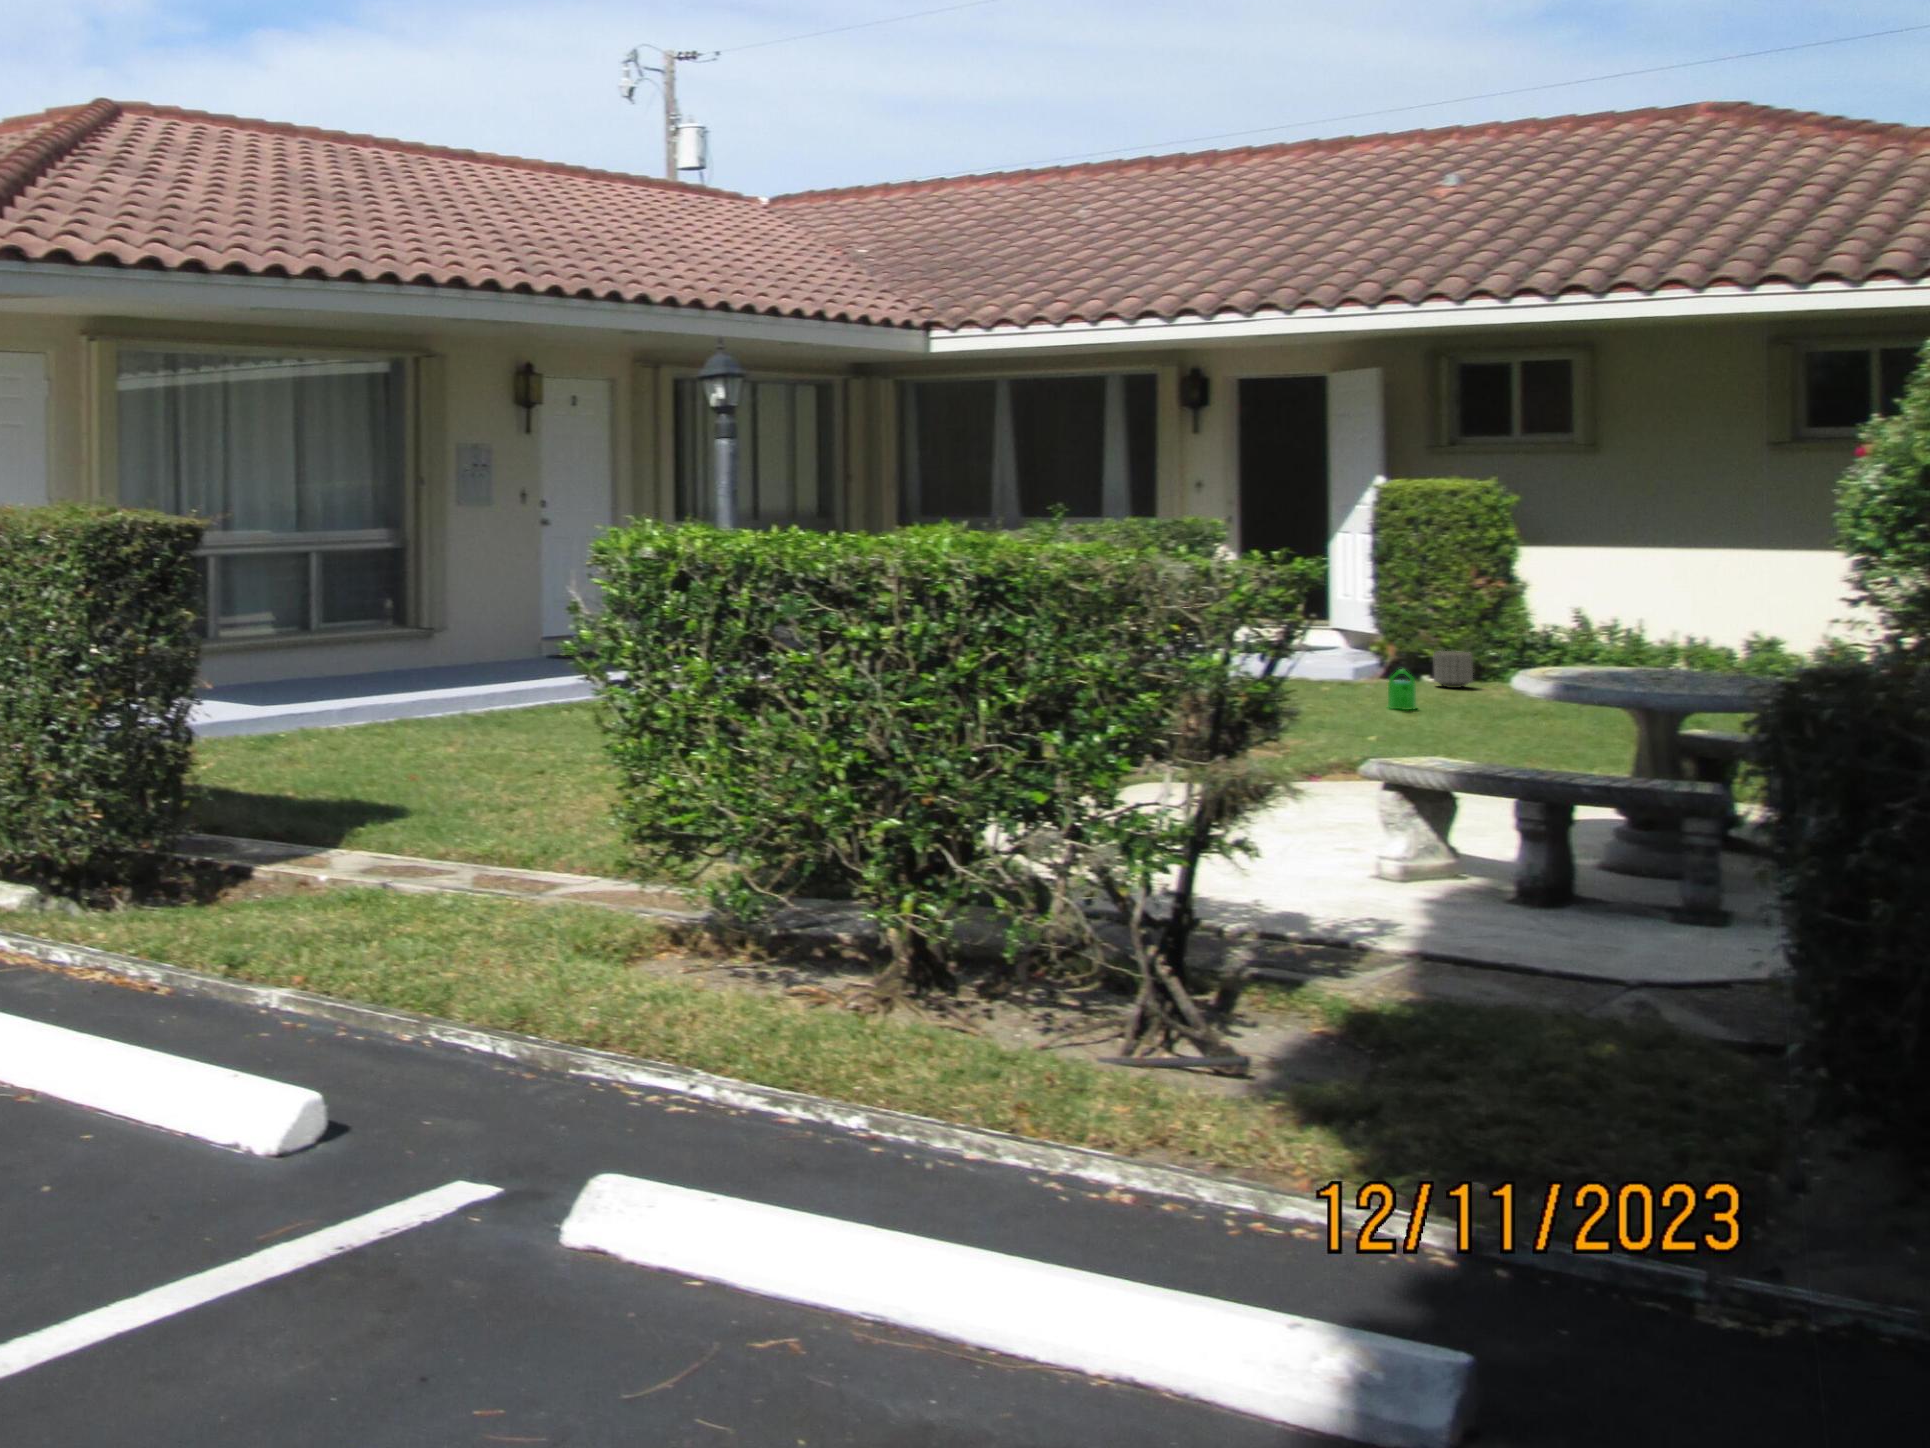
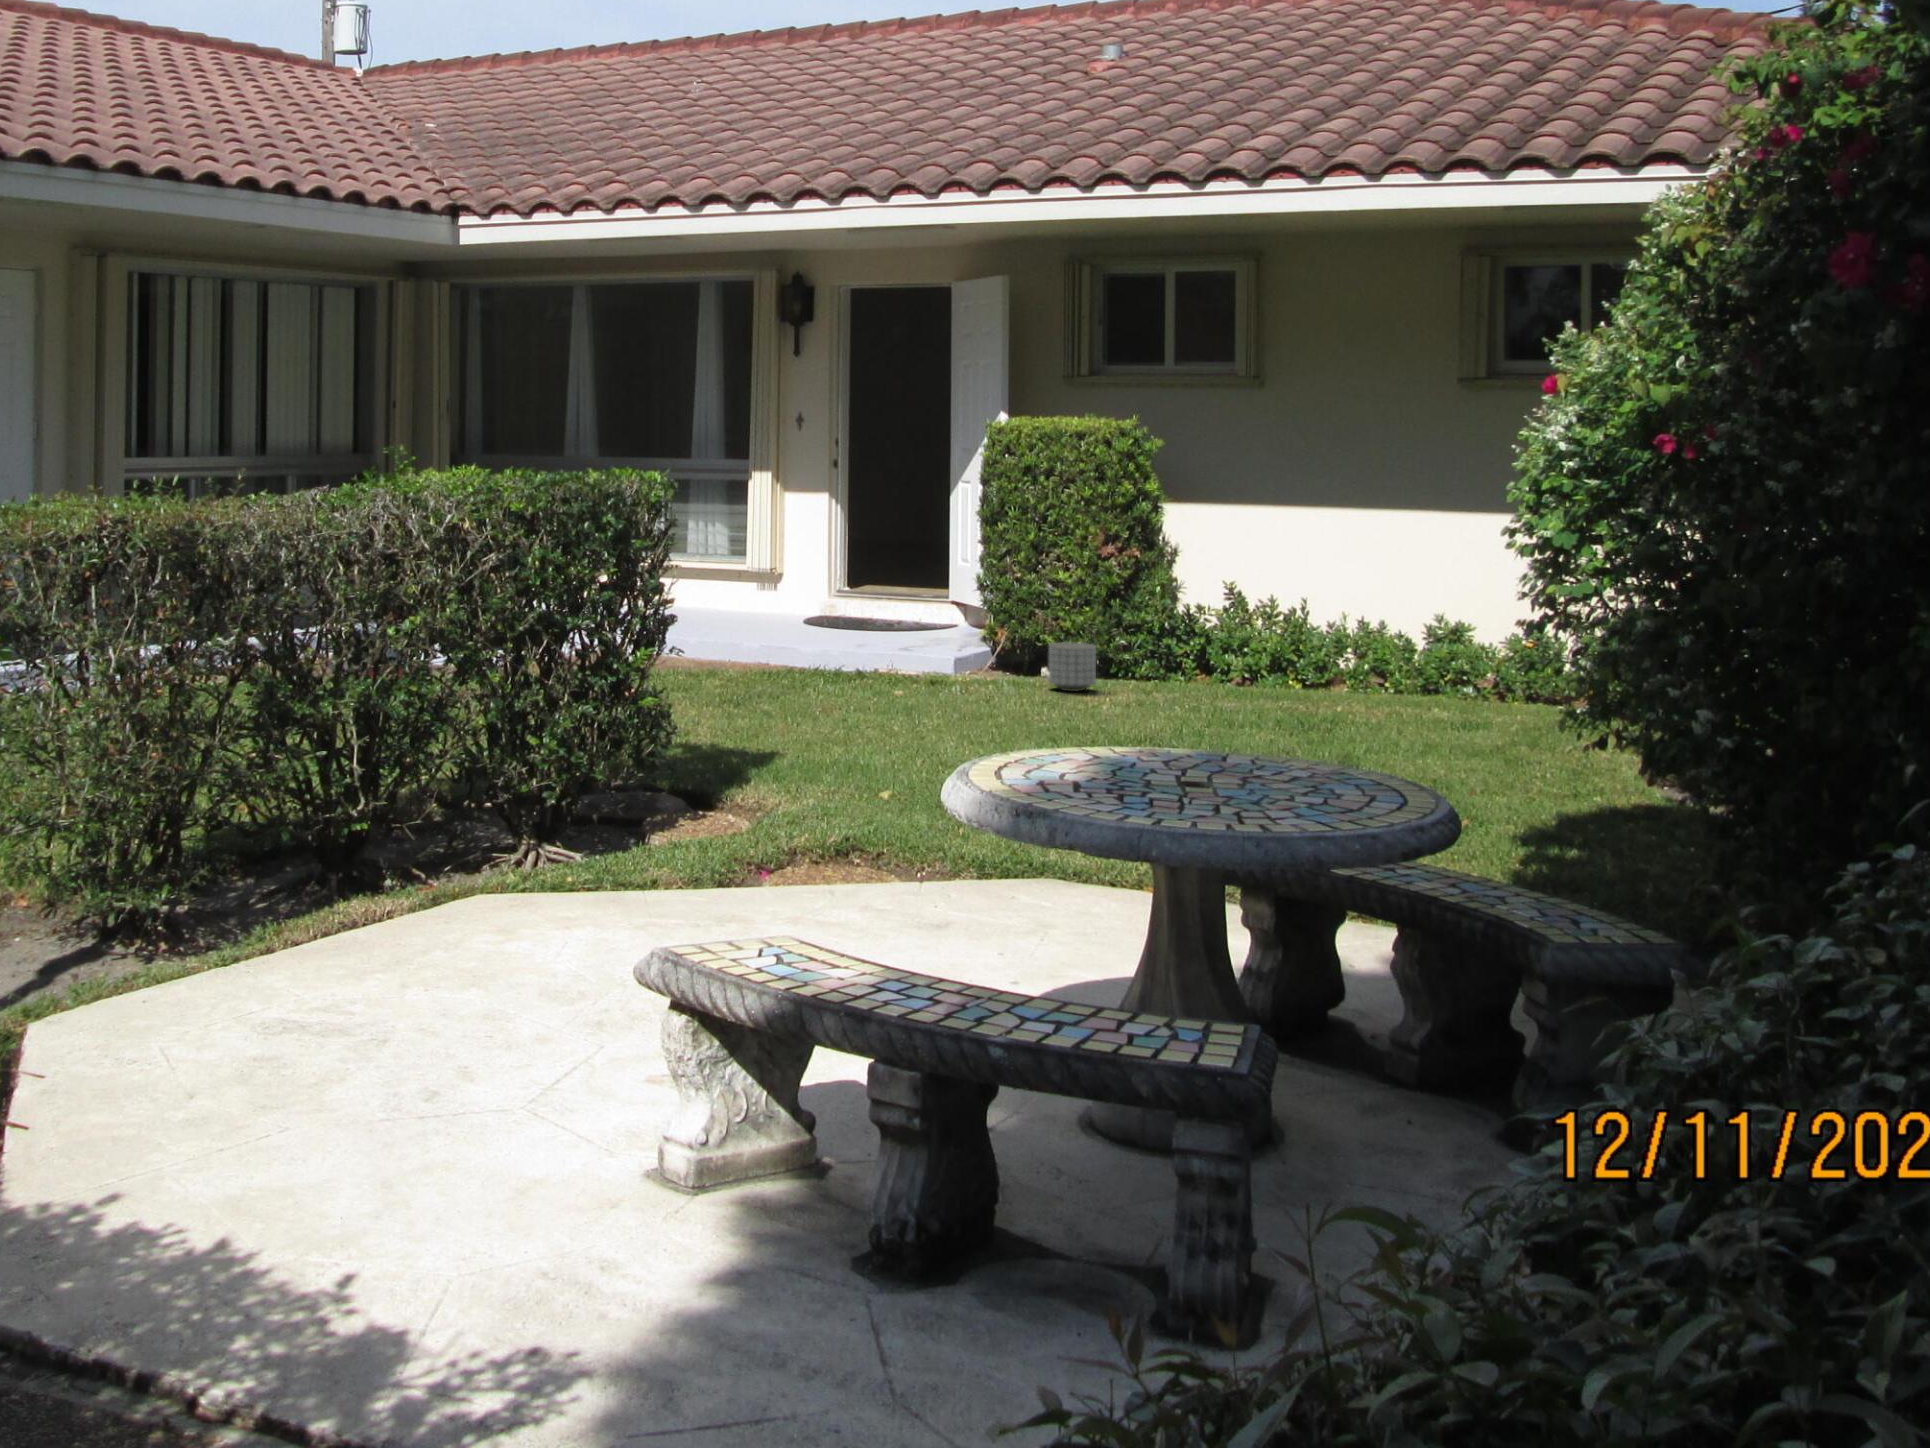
watering can: present [1388,669,1418,710] -> none [968,675,1010,731]

